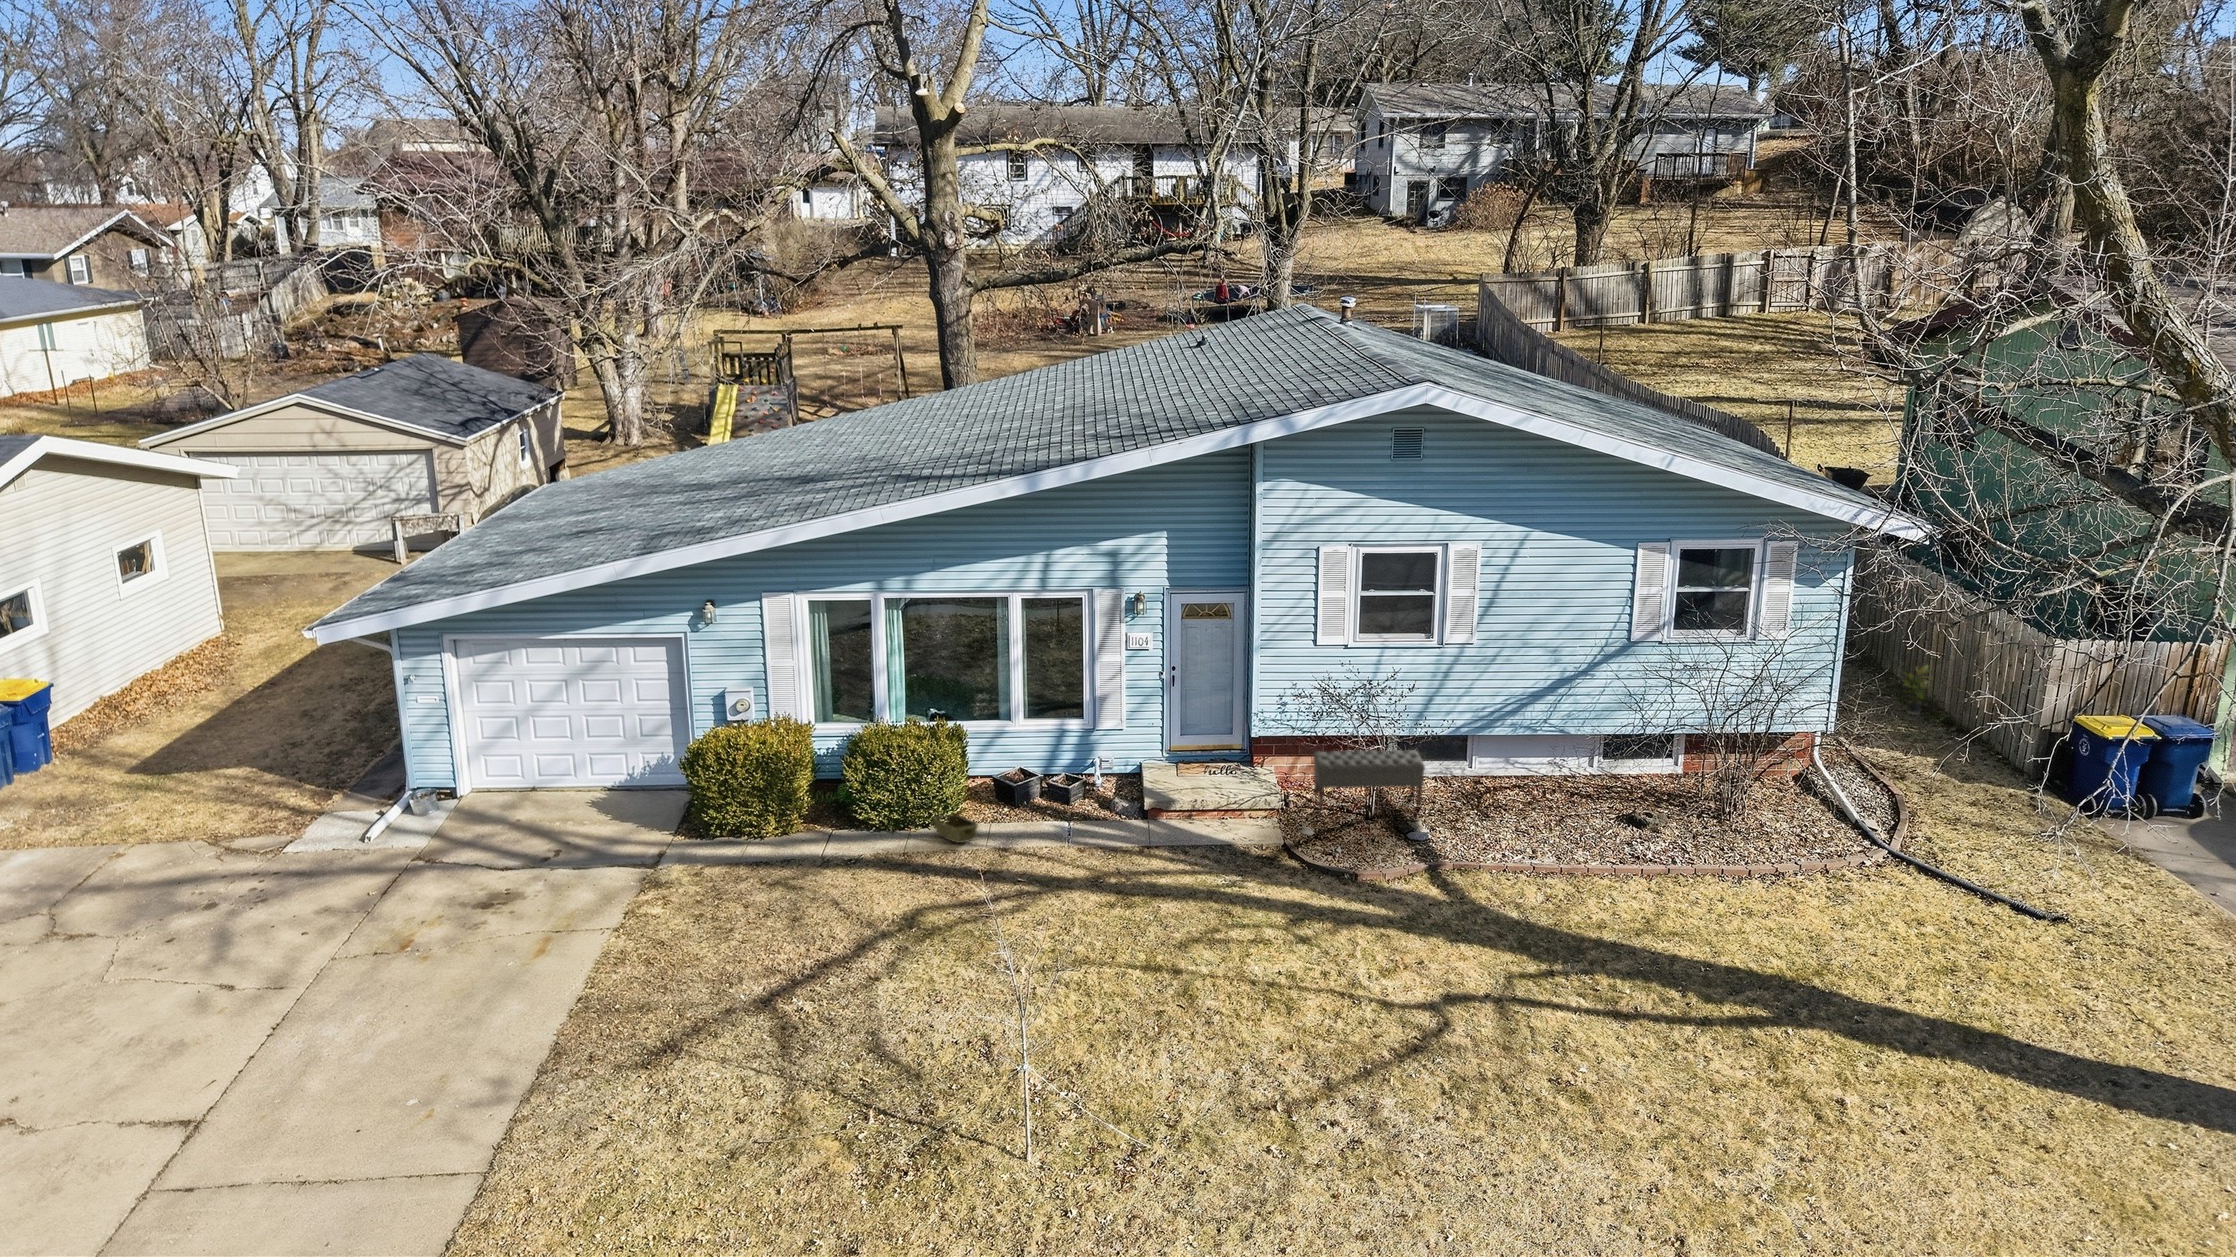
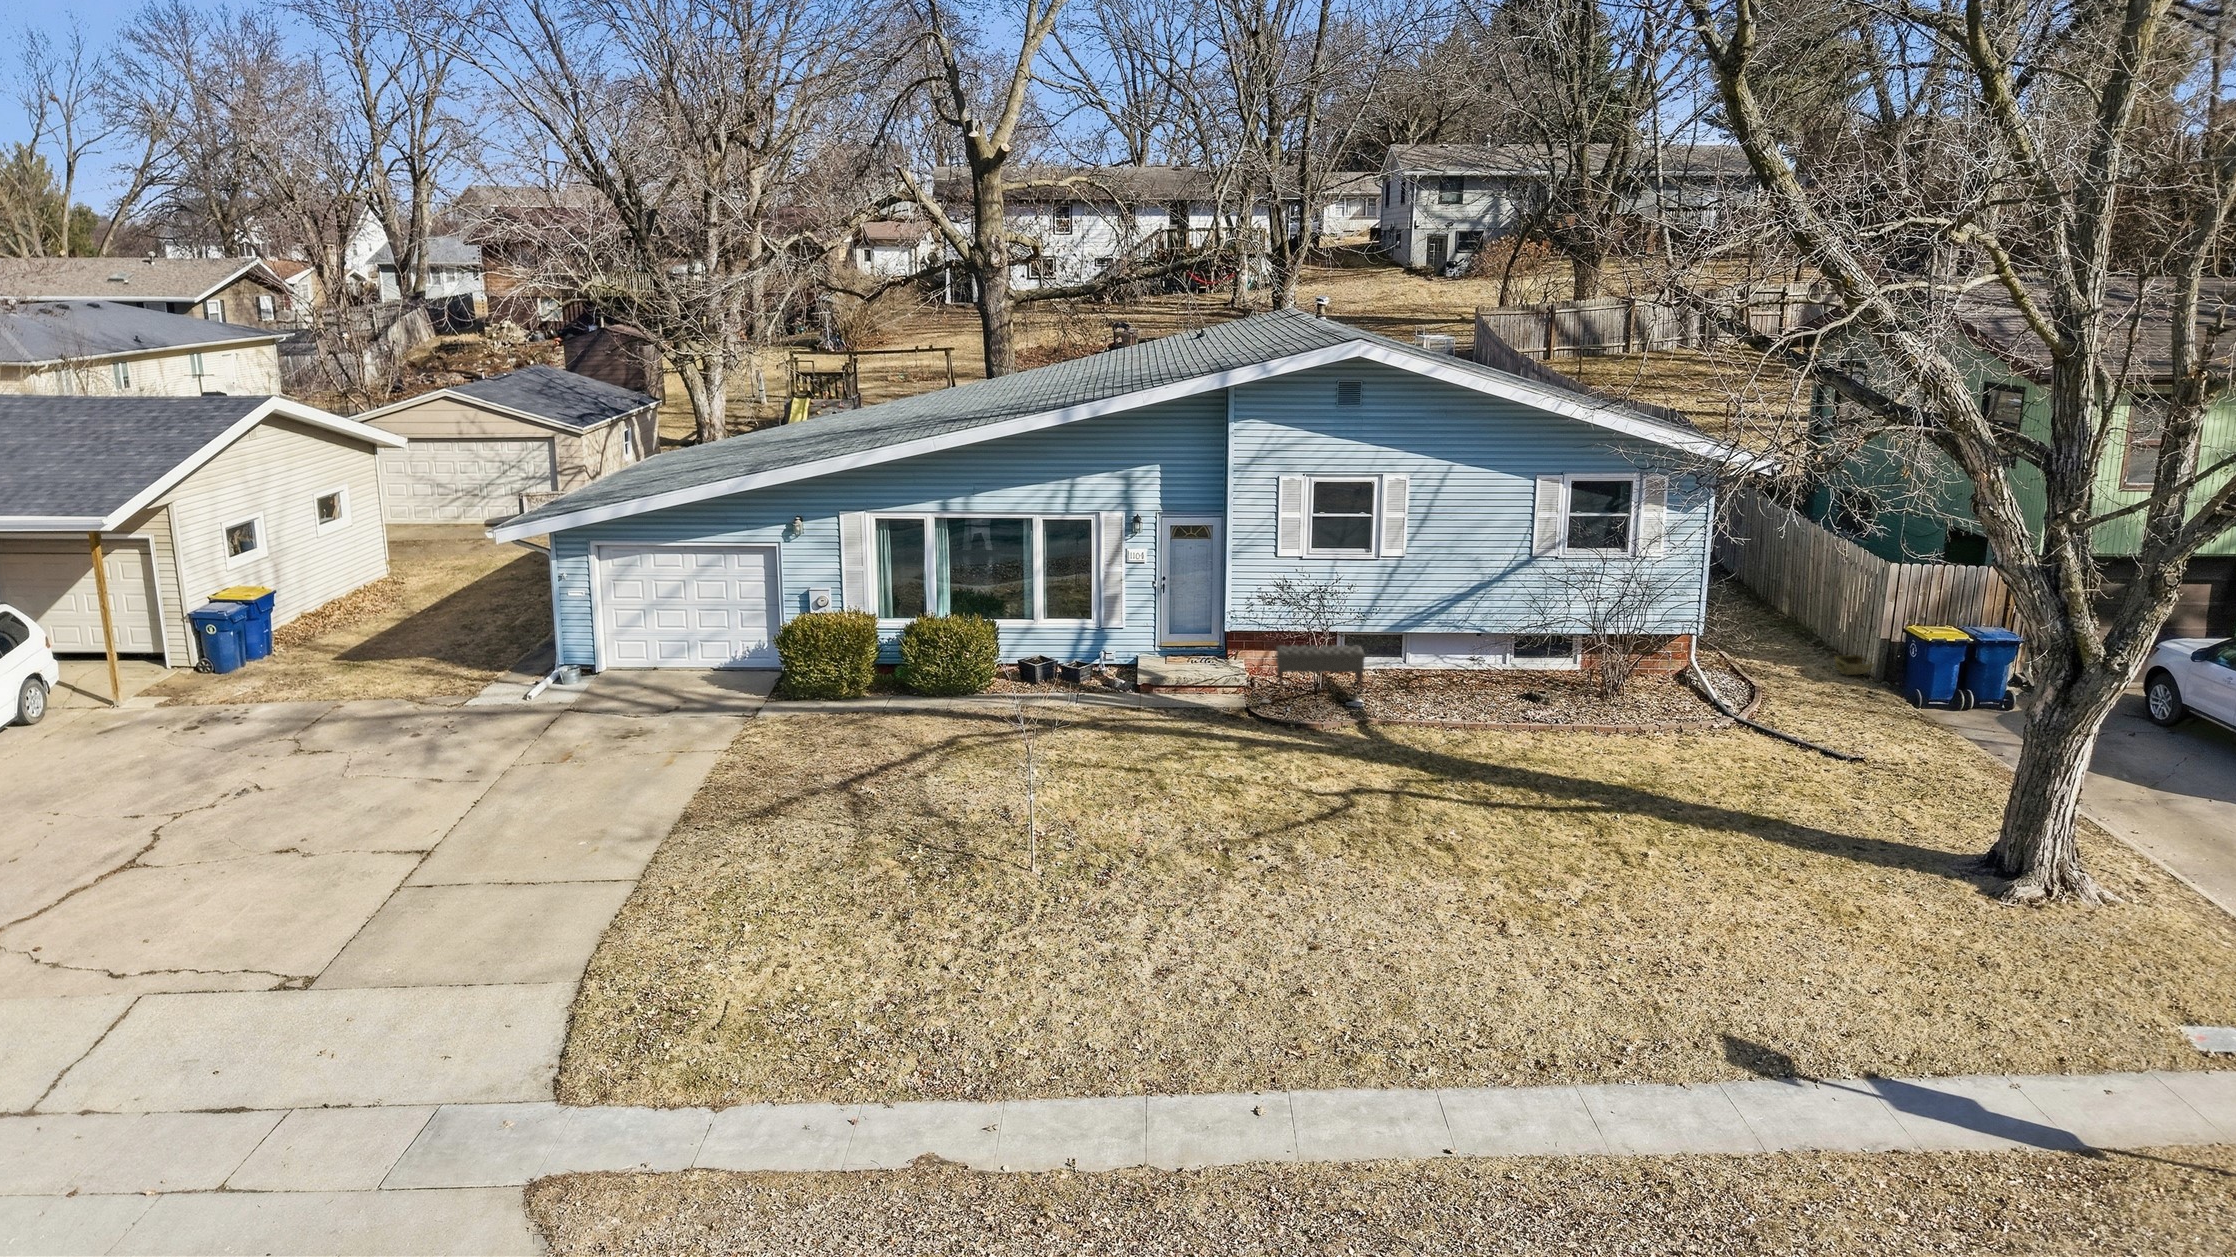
potted plant: present [1904,665,1932,715] -> none [1785,596,1811,639]
woven basket: present [933,814,978,843] -> present [1835,655,1874,675]

